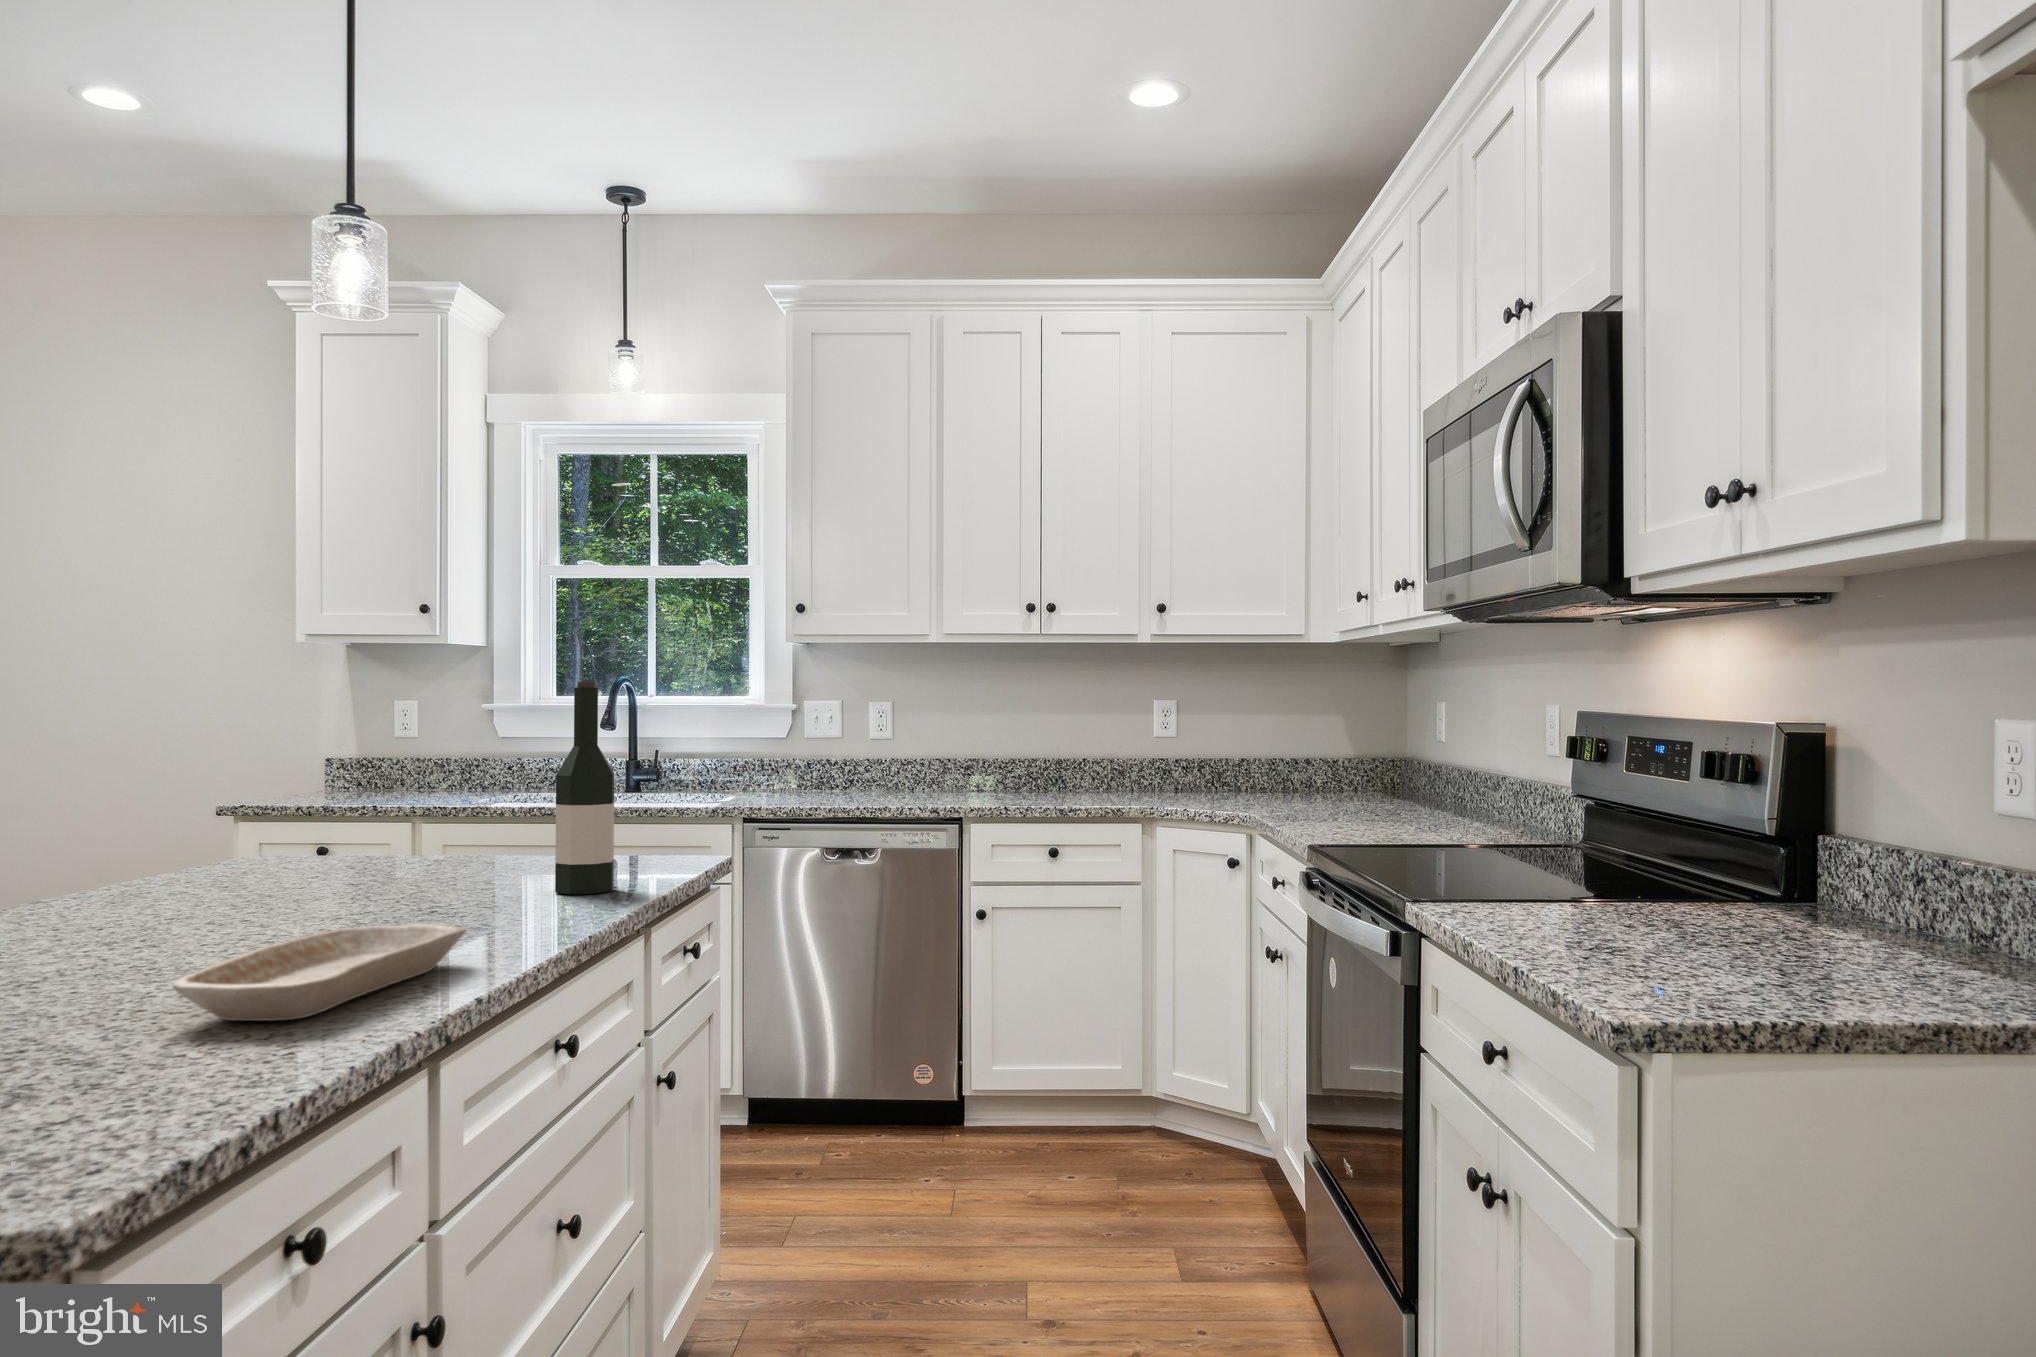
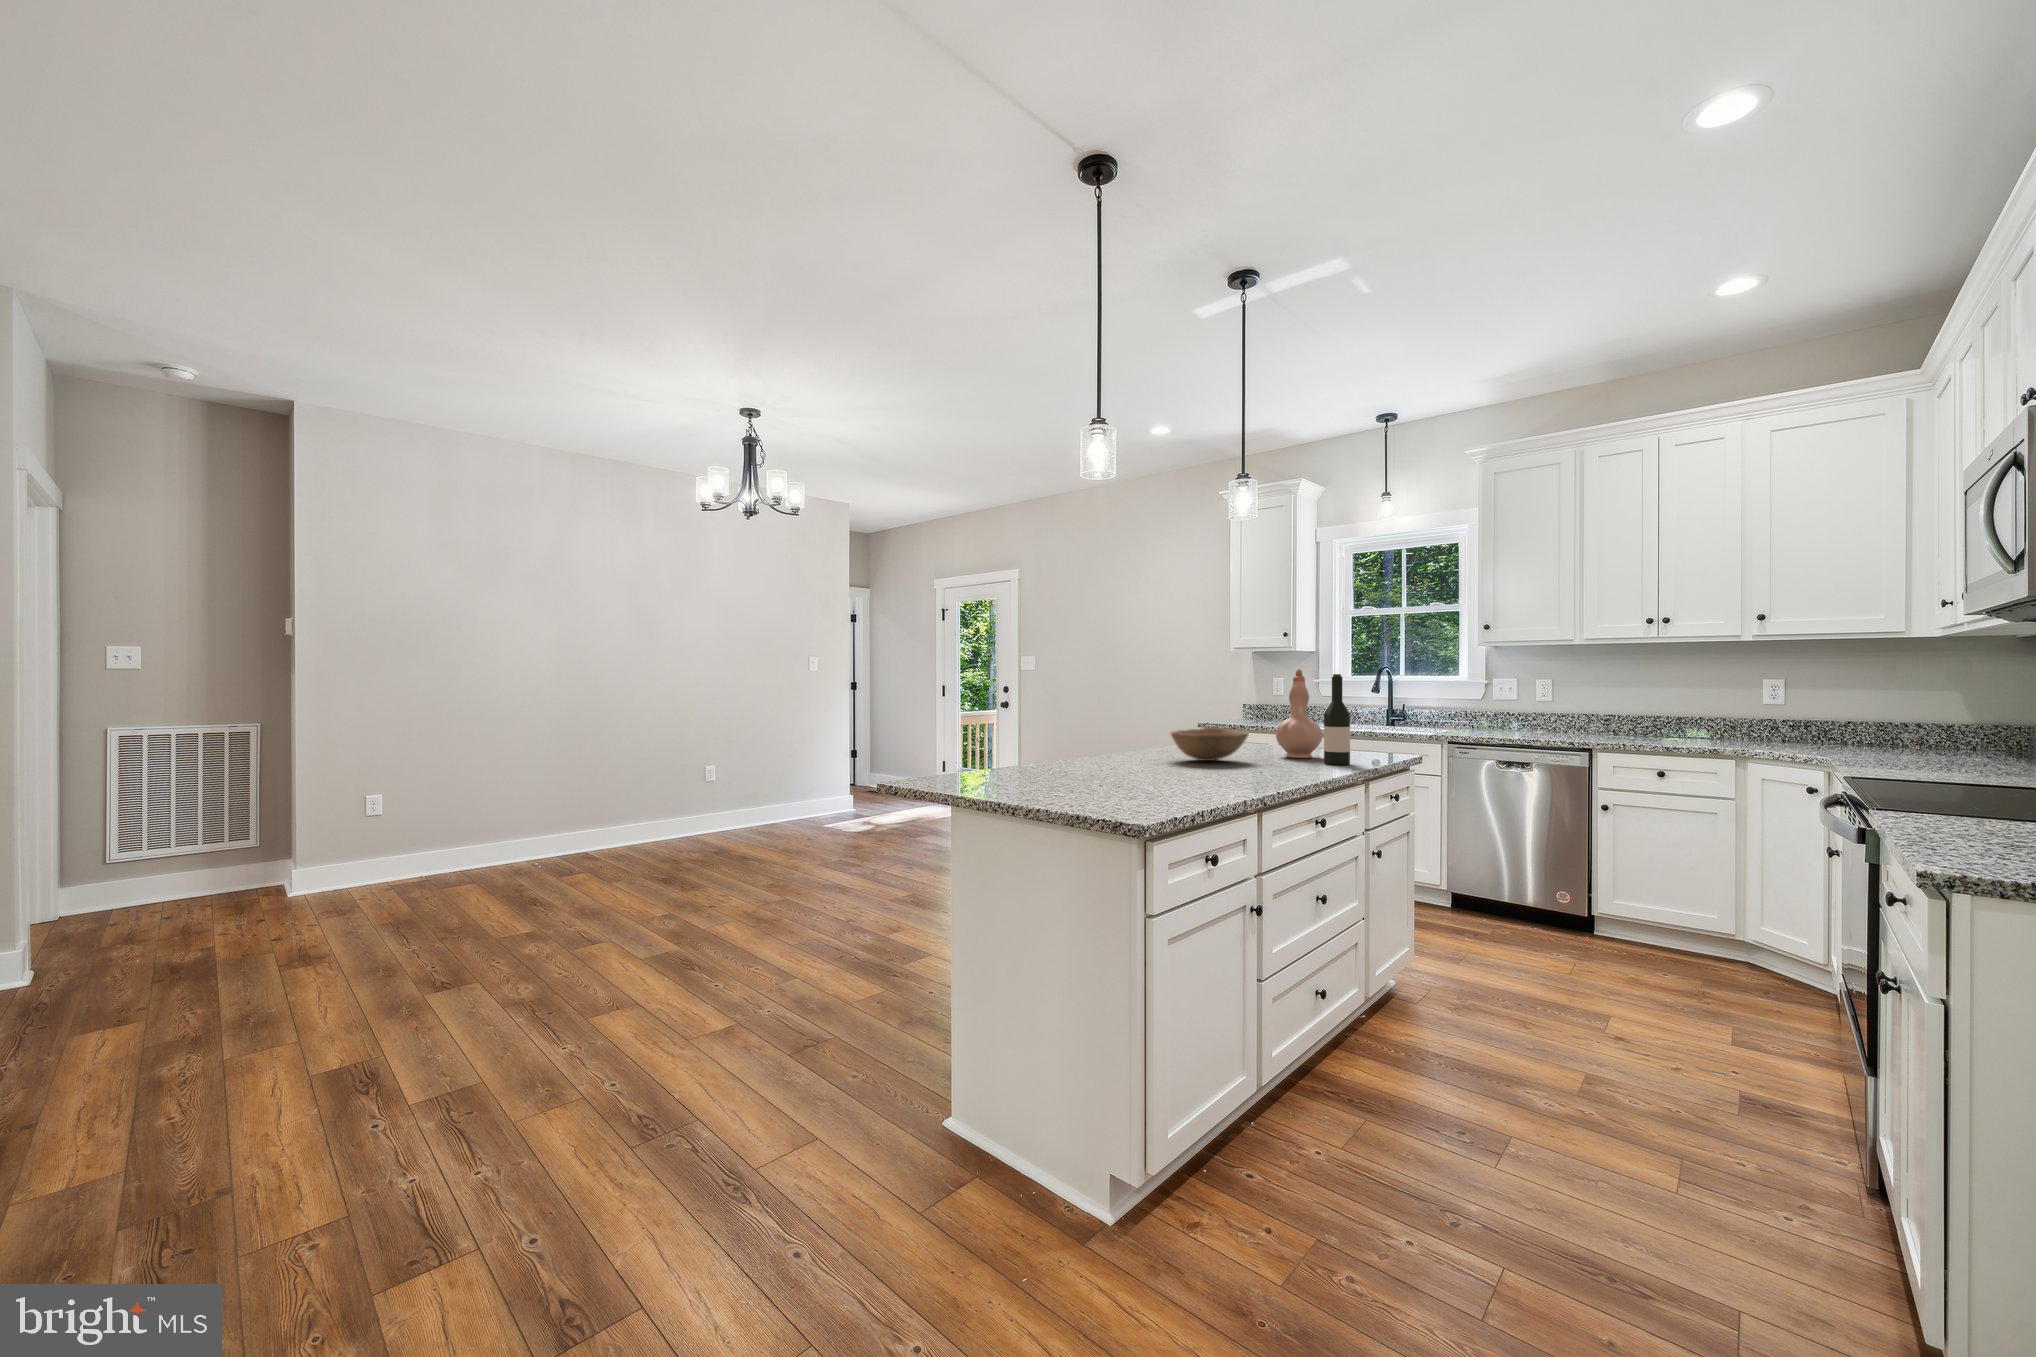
vase: none [431,671,543,882] -> present [1276,669,1323,758]
bowl: none [126,822,366,916] -> present [1171,727,1249,761]
tray: present [173,923,466,1021] -> none [1186,764,1279,788]

